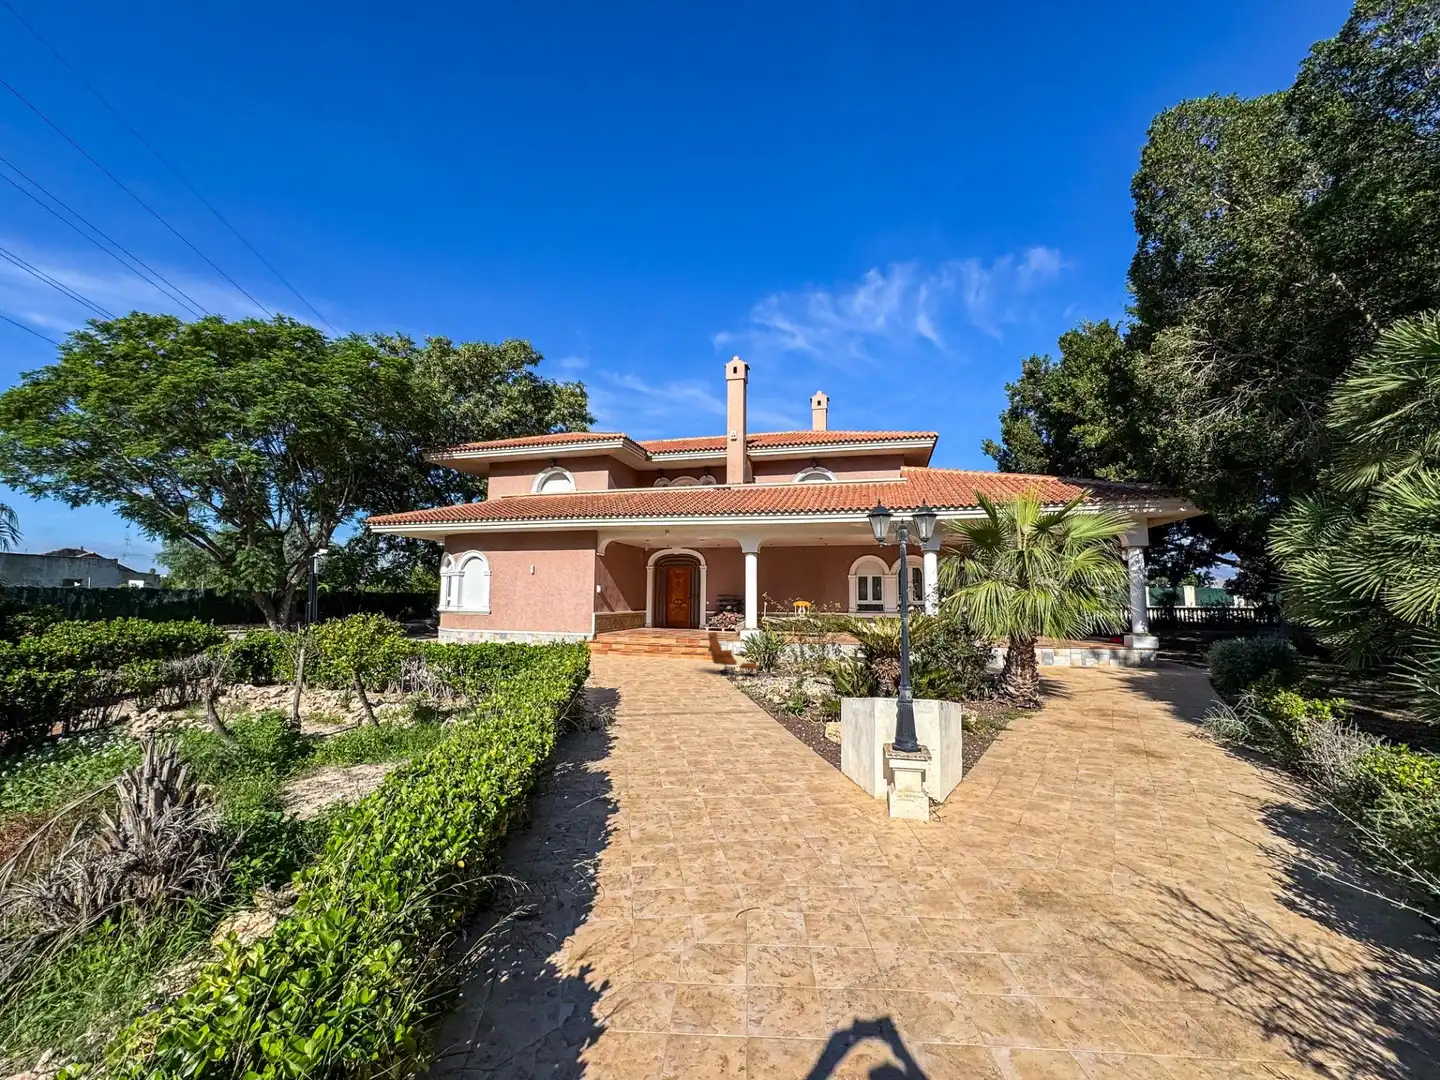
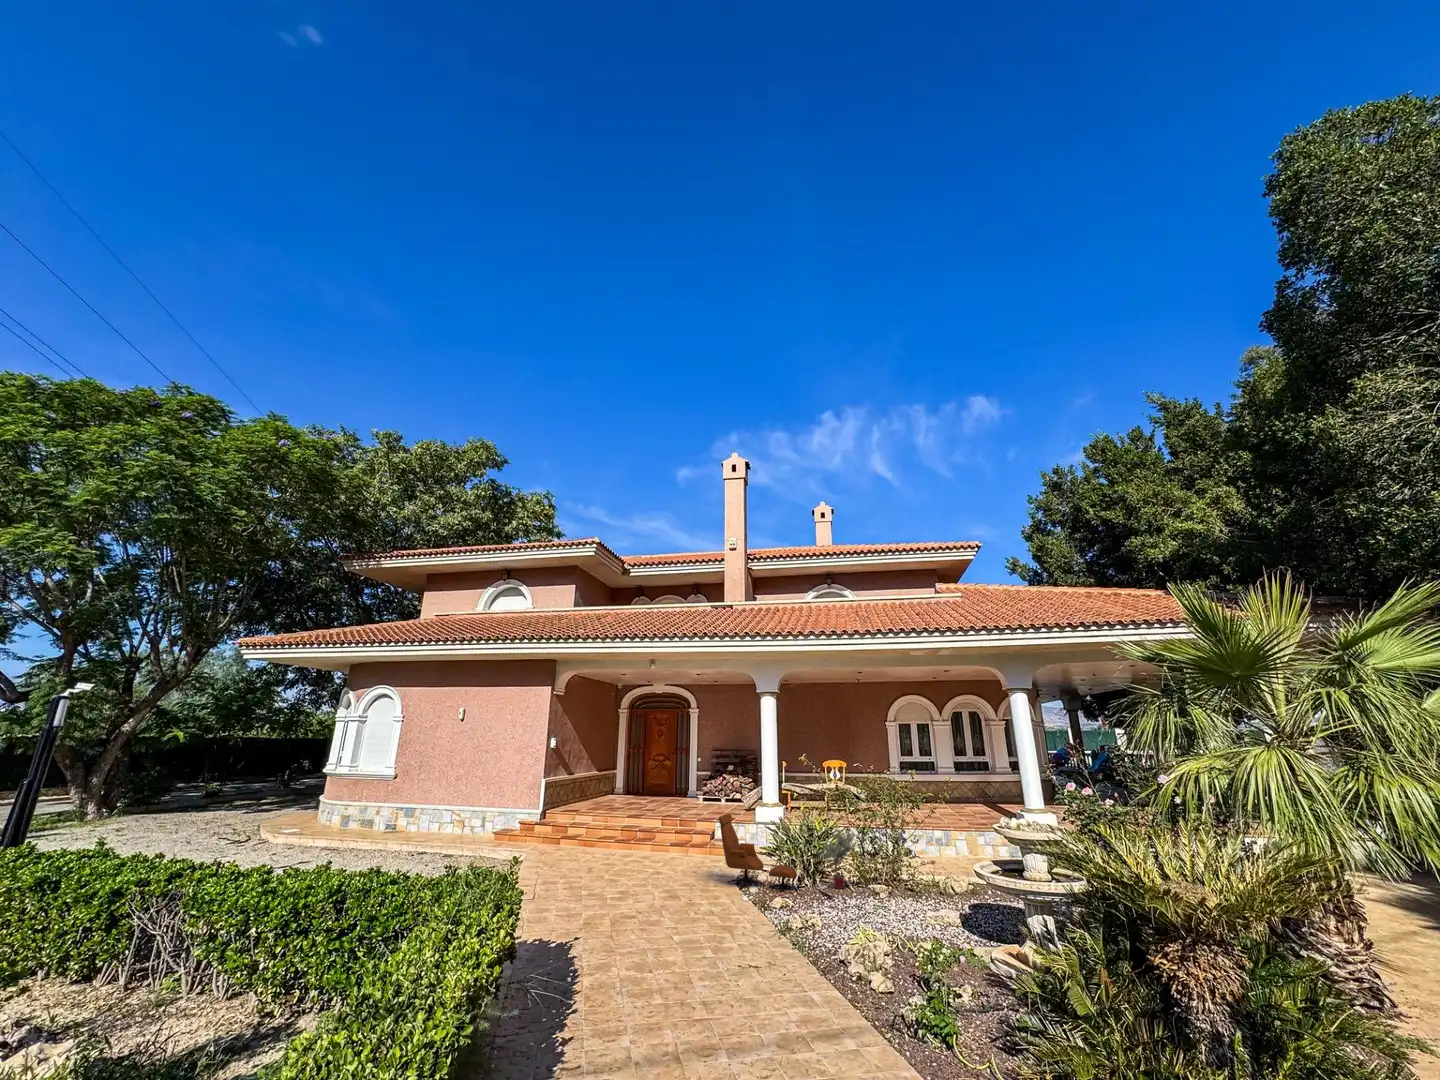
potted tree: none [771,639,798,676] -> present [820,826,855,889]

